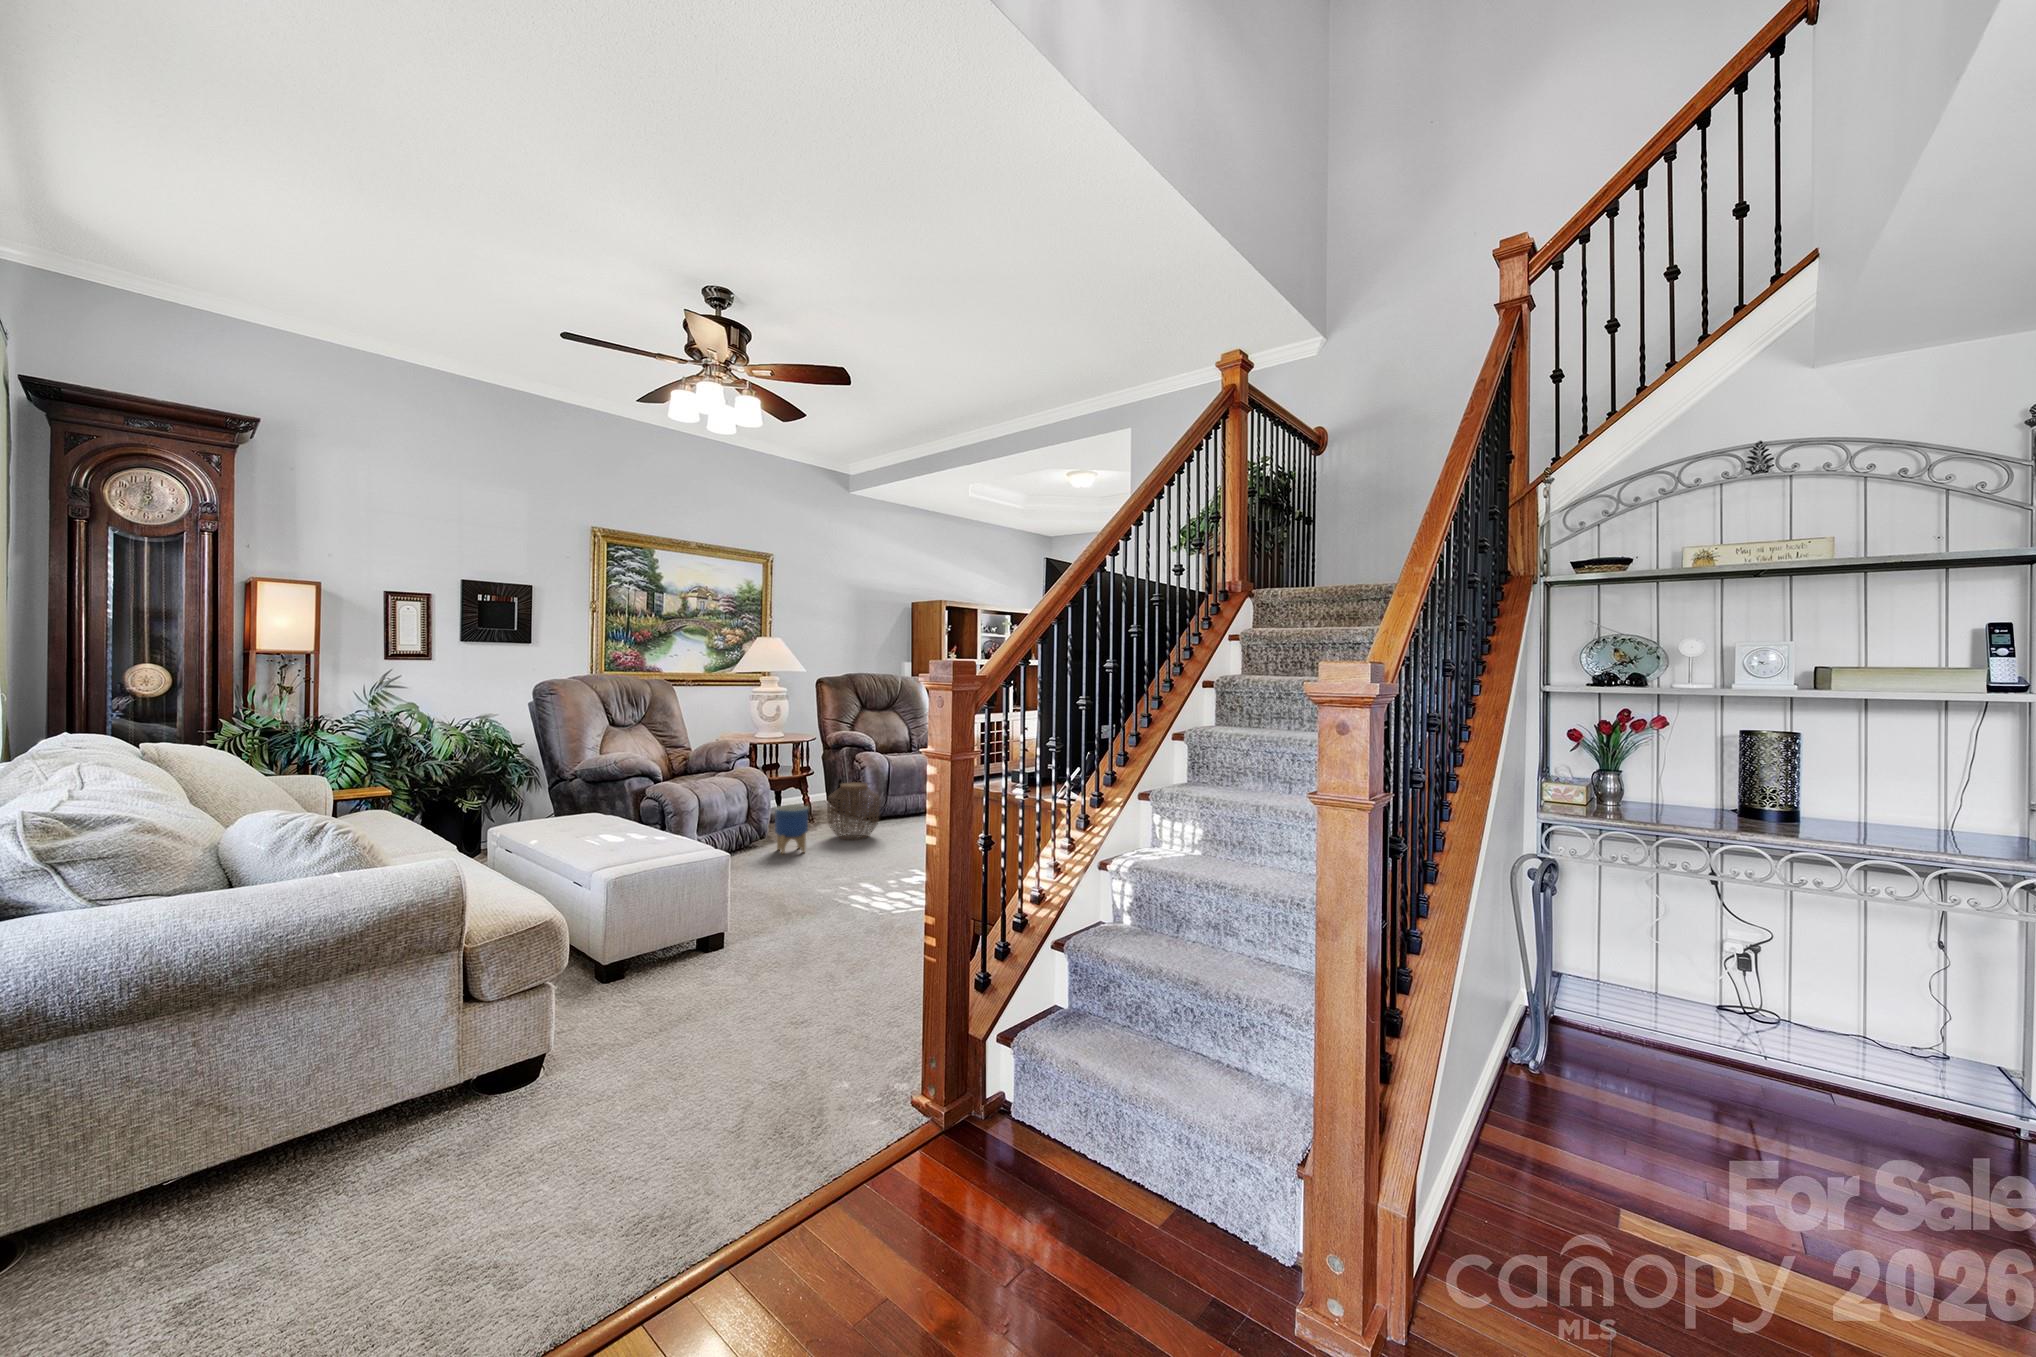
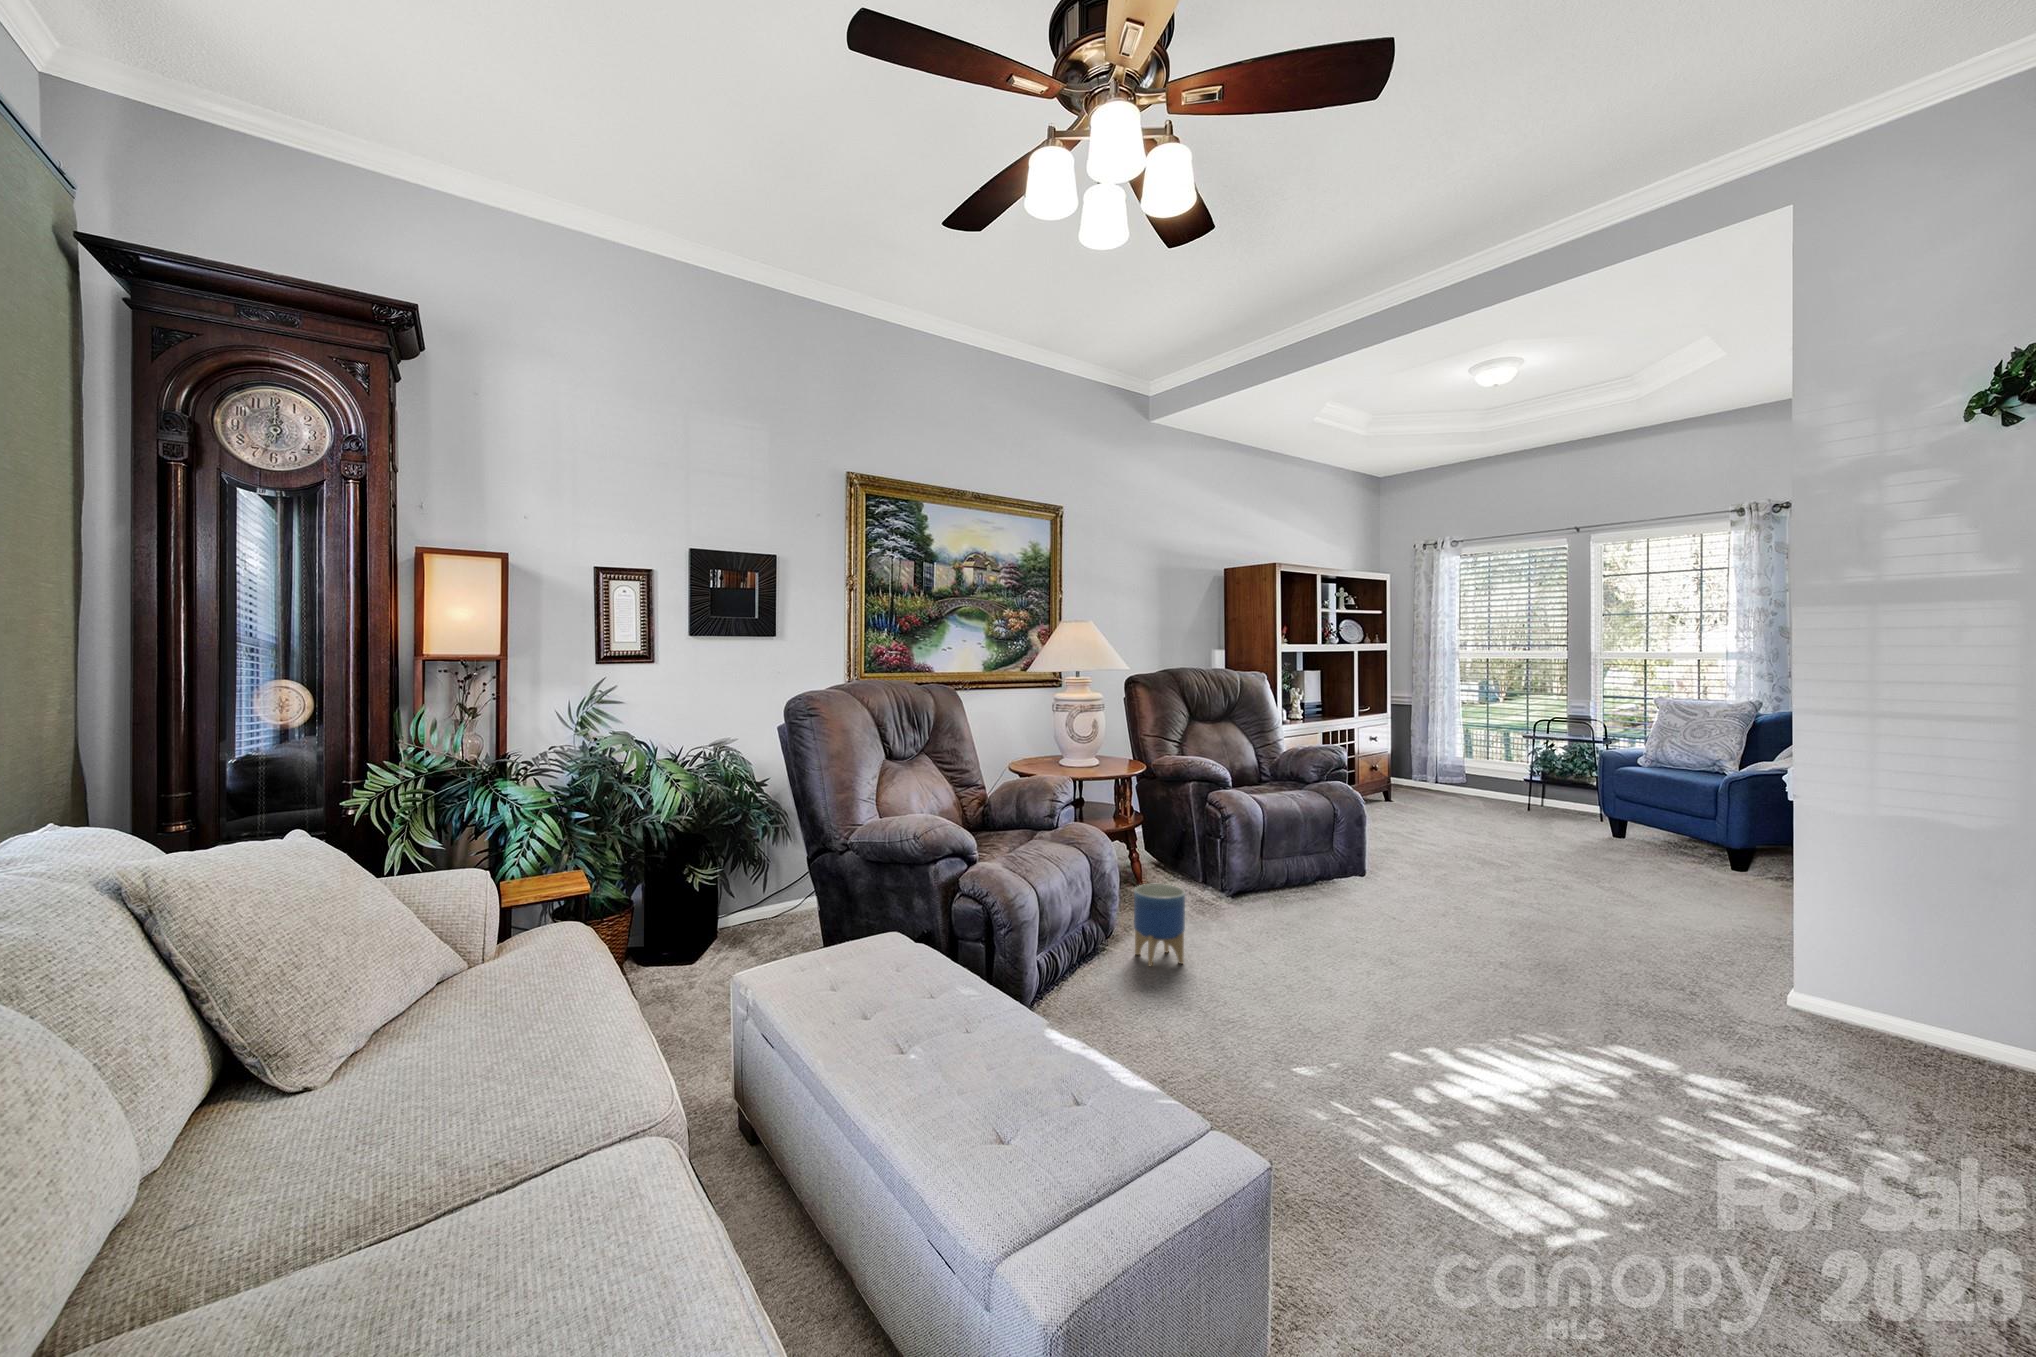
woven basket: present [827,782,880,840] -> none [1193,843,1276,936]

